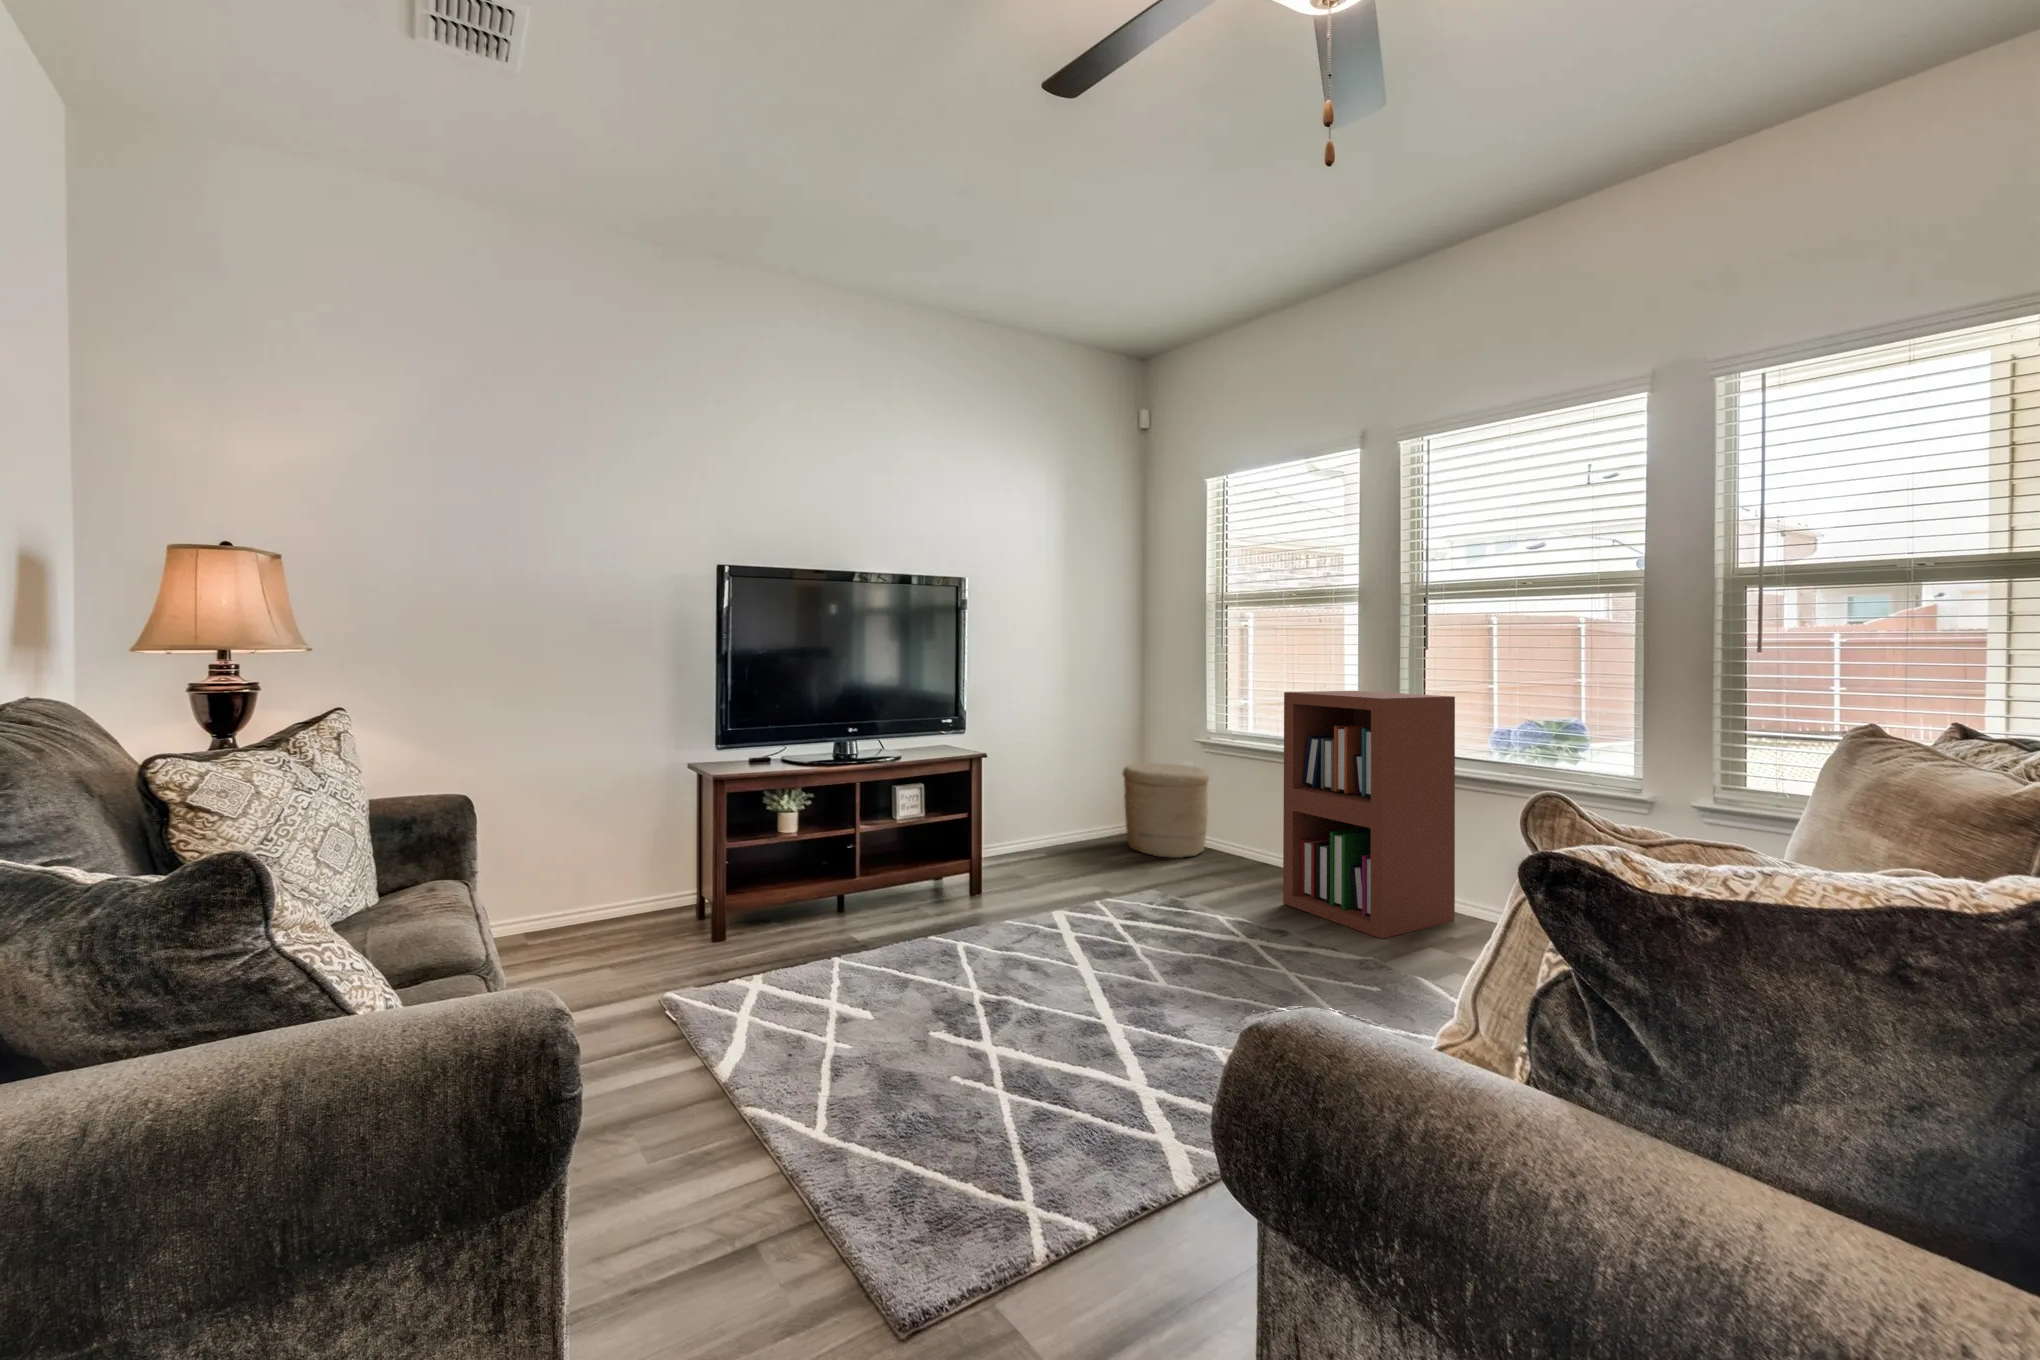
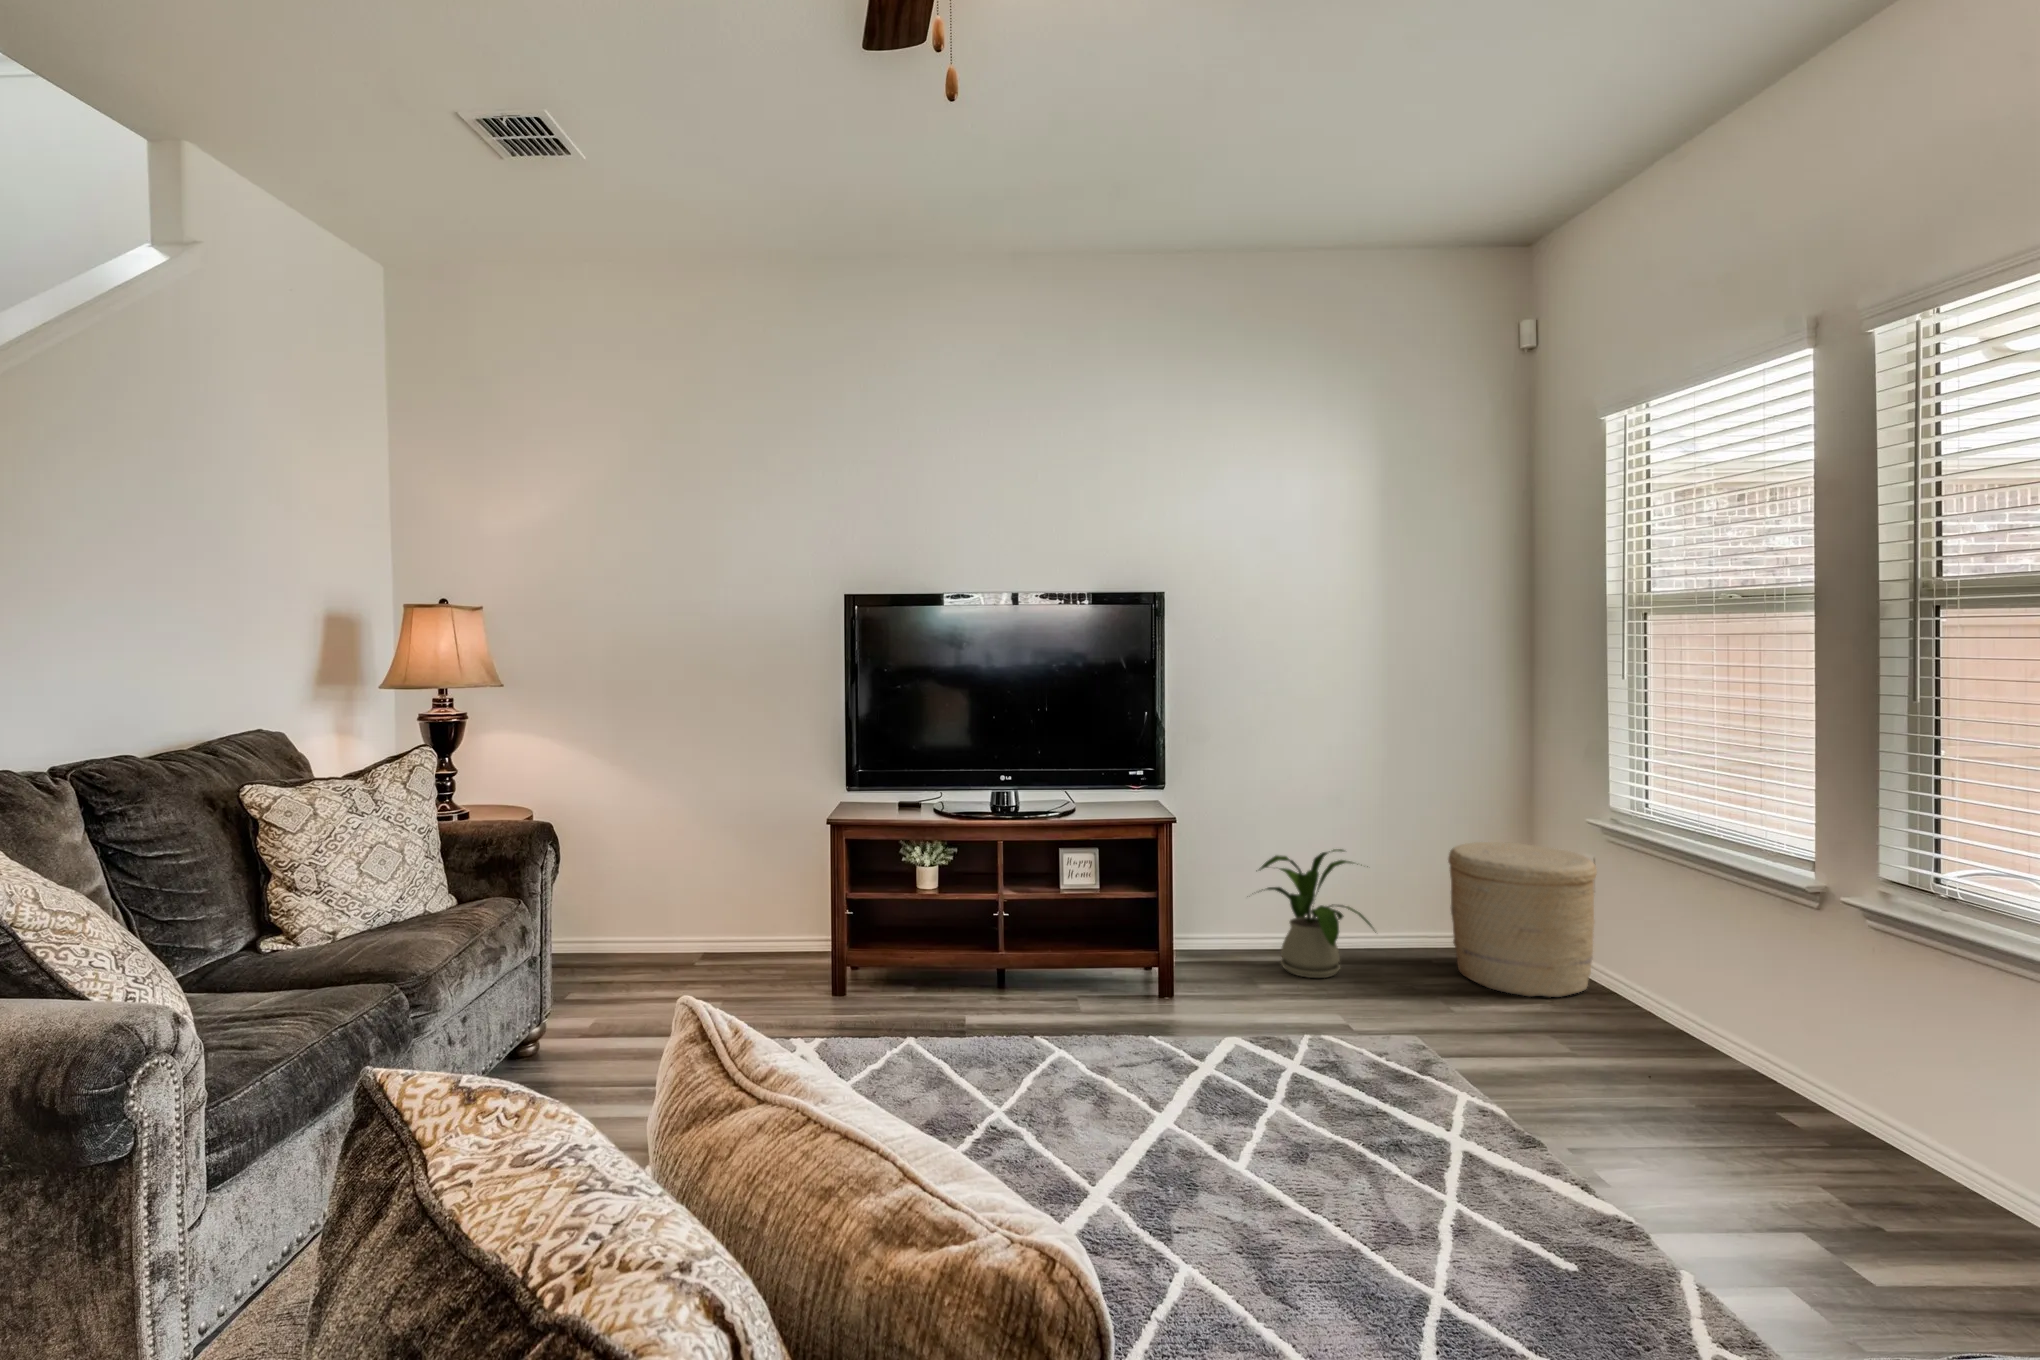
bookshelf: present [1283,691,1455,939] -> none [1617,747,1954,1189]
house plant: none [1000,773,1098,865] -> present [1259,849,1373,978]

